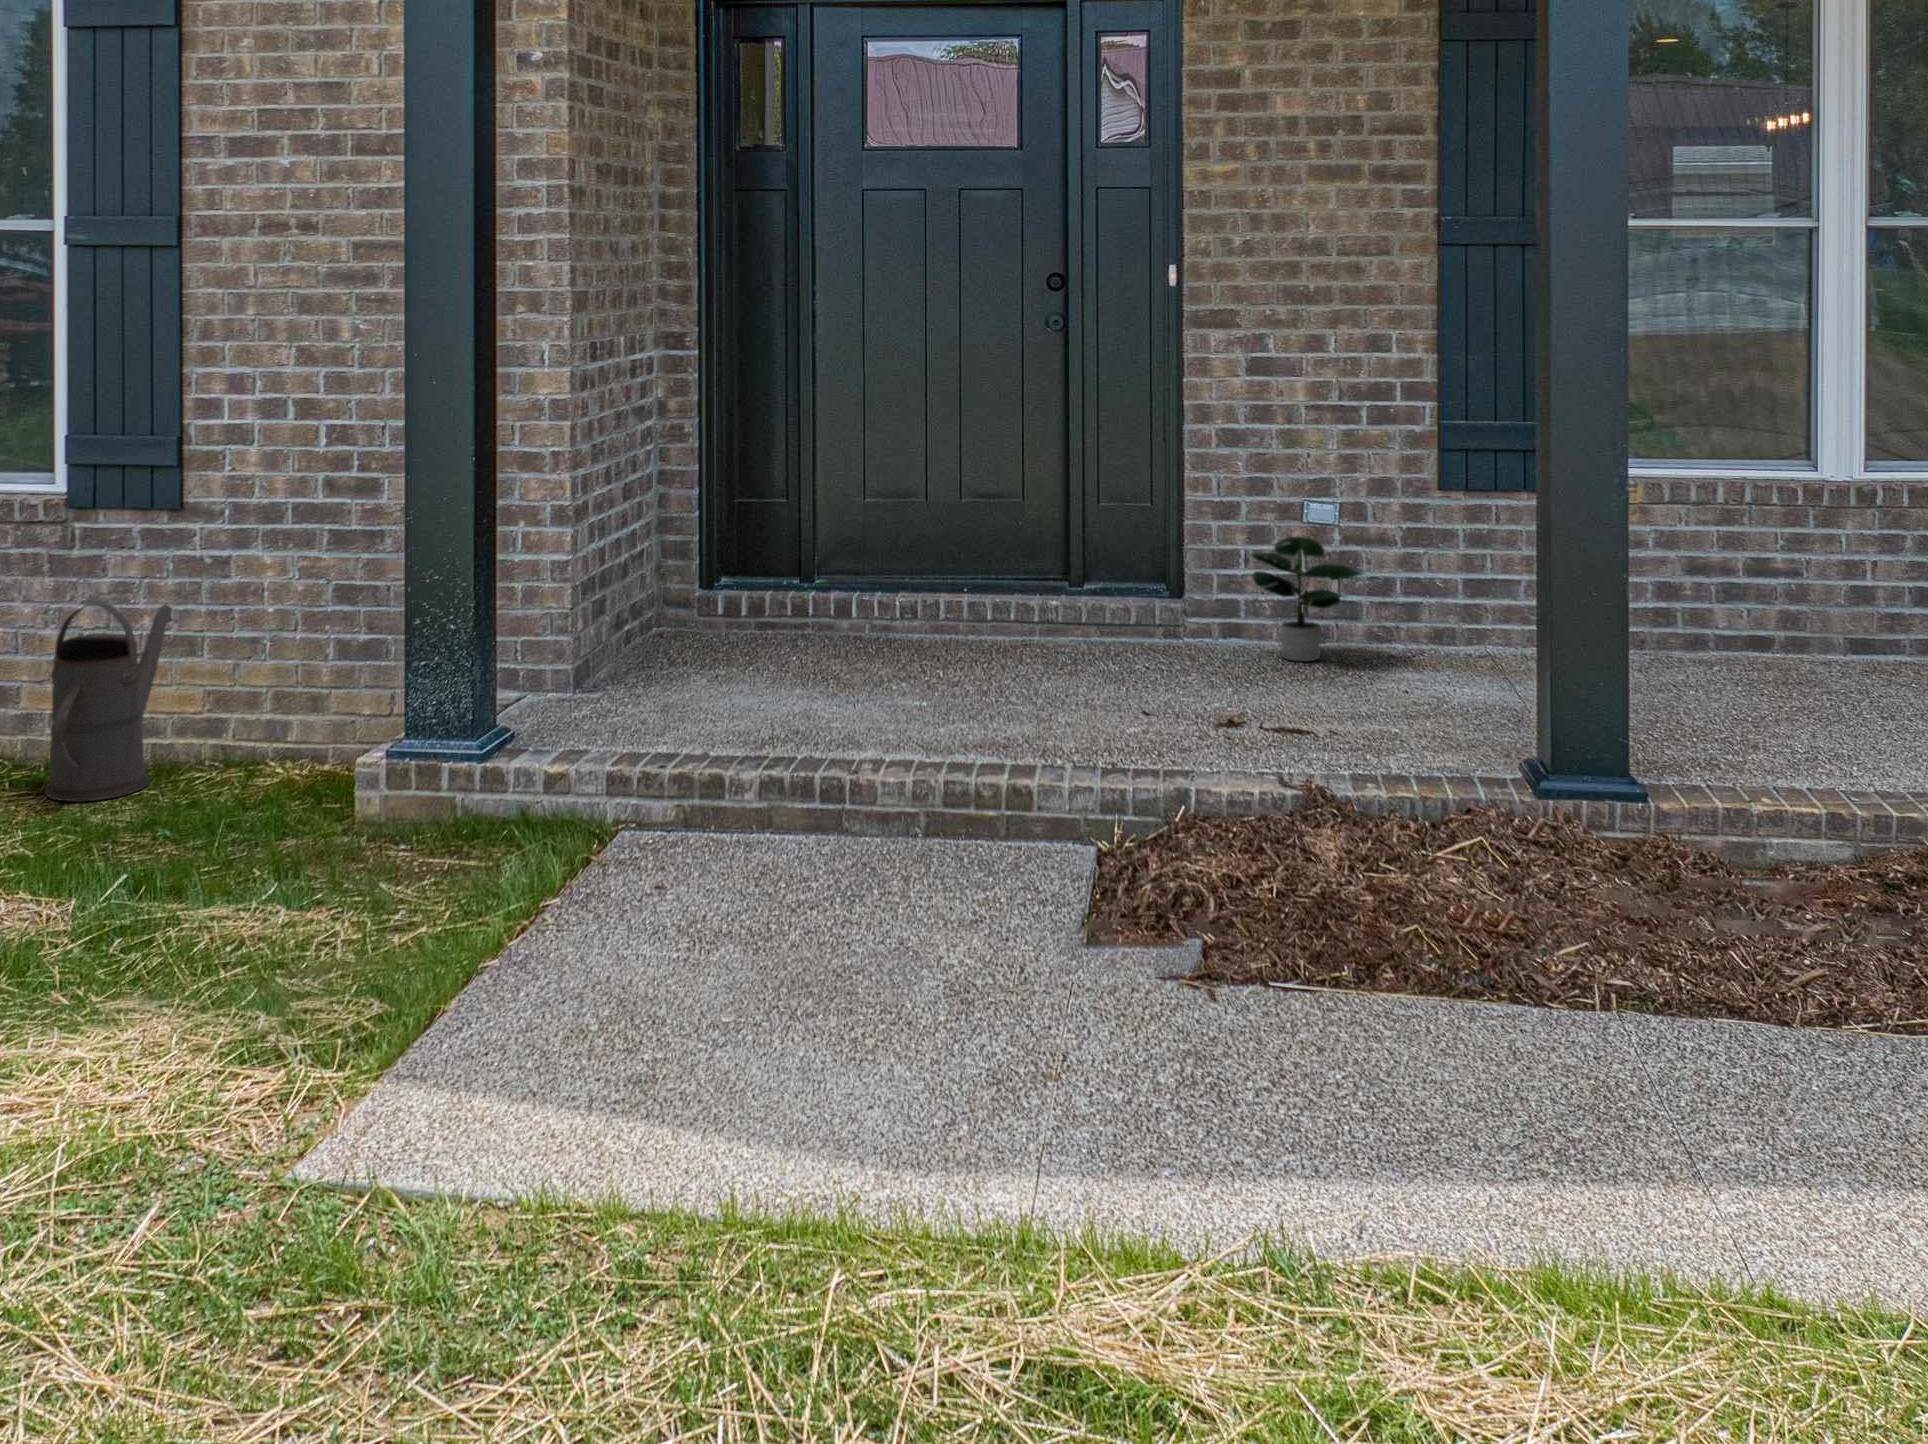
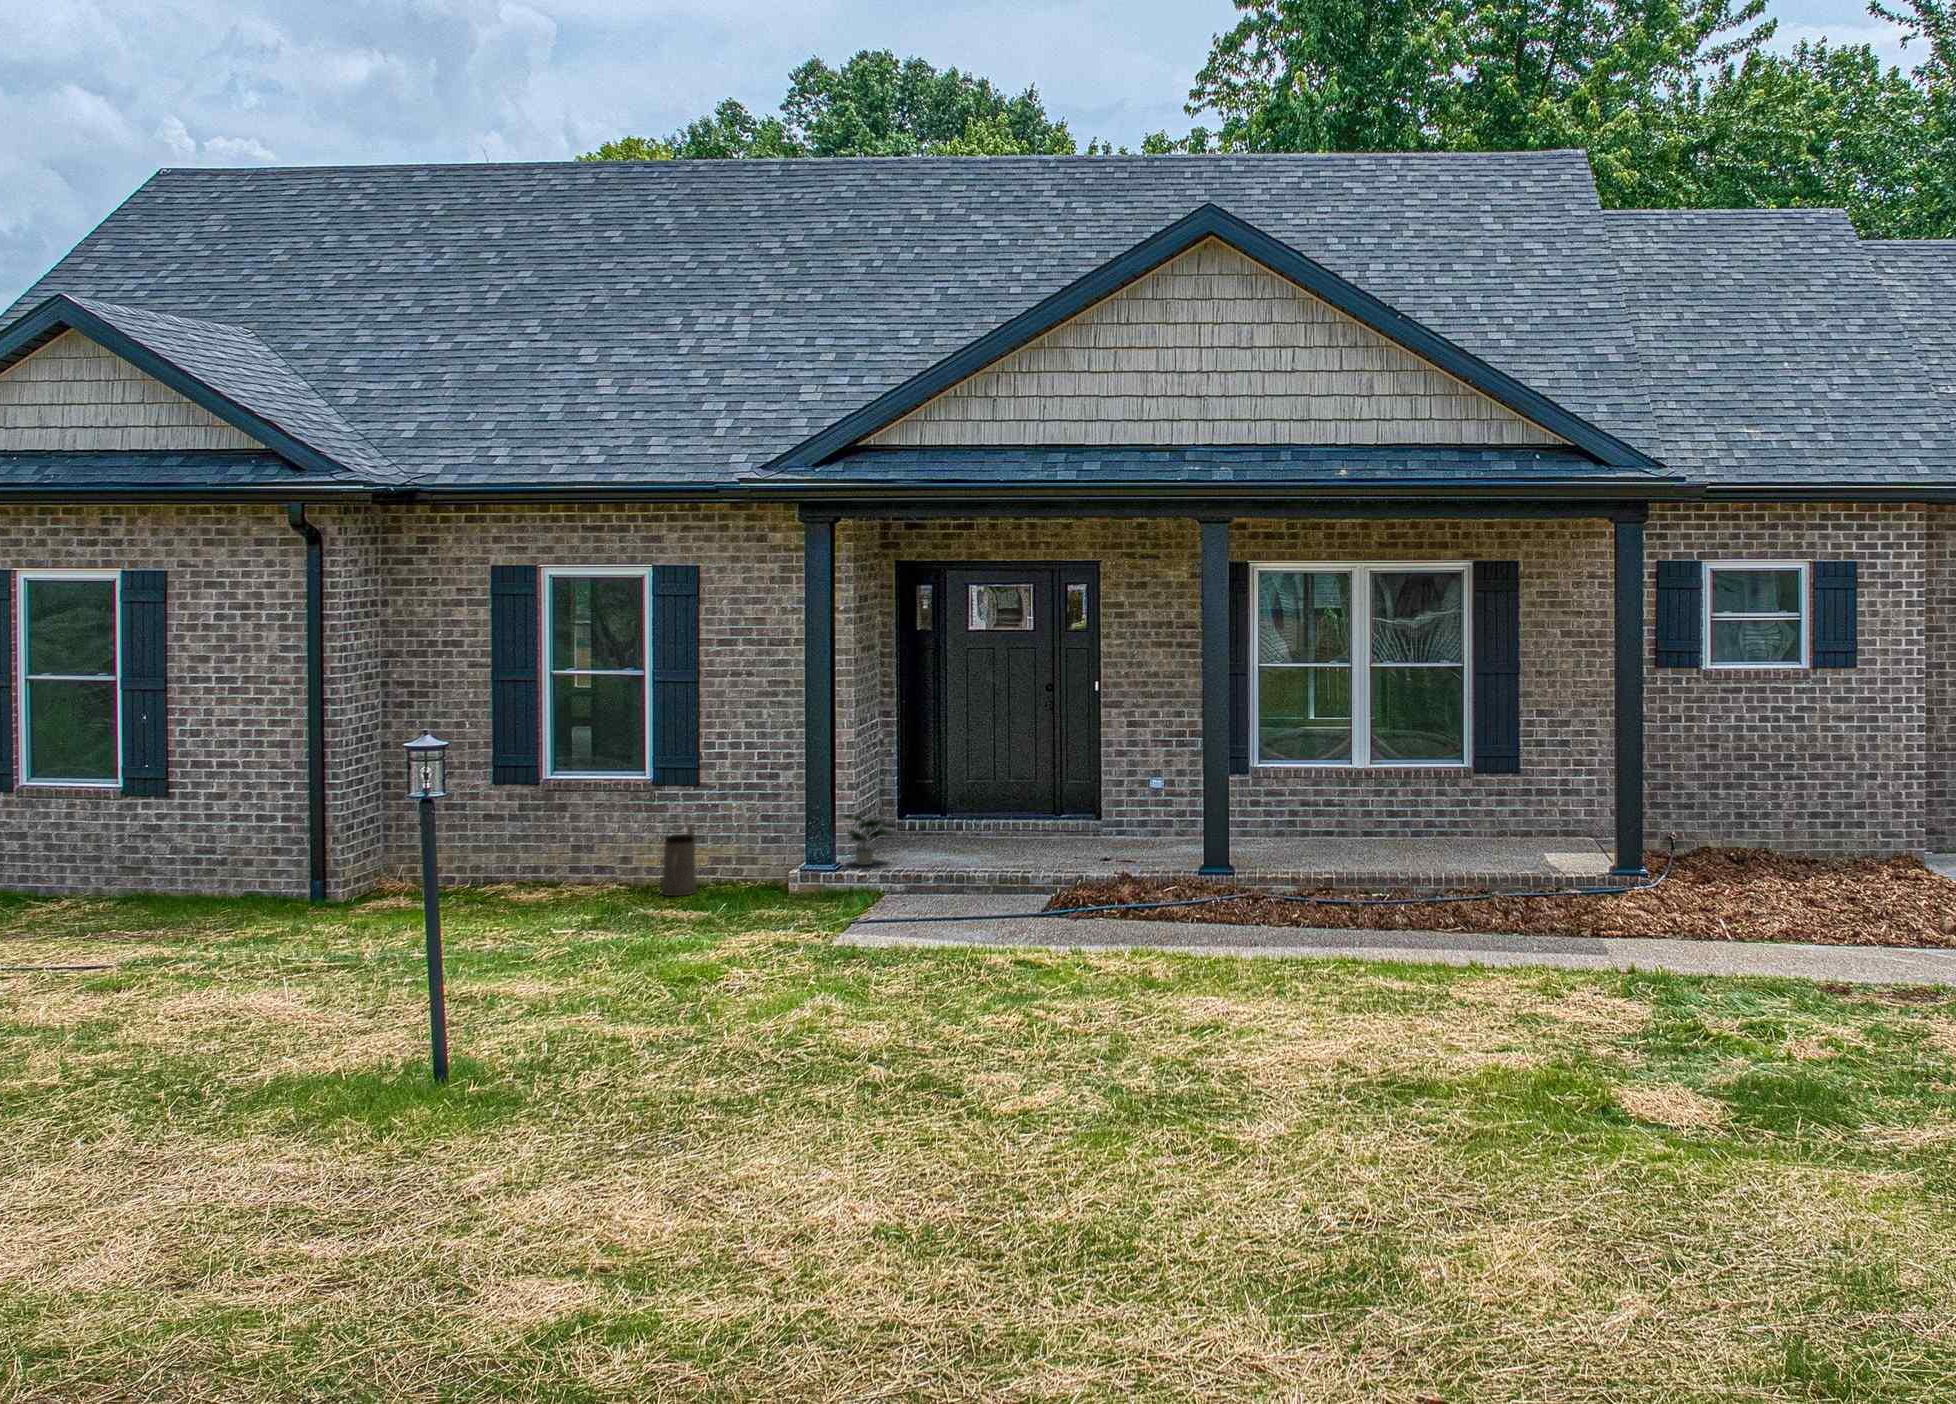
potted plant: present [1252,537,1363,662] -> present [843,814,887,865]

